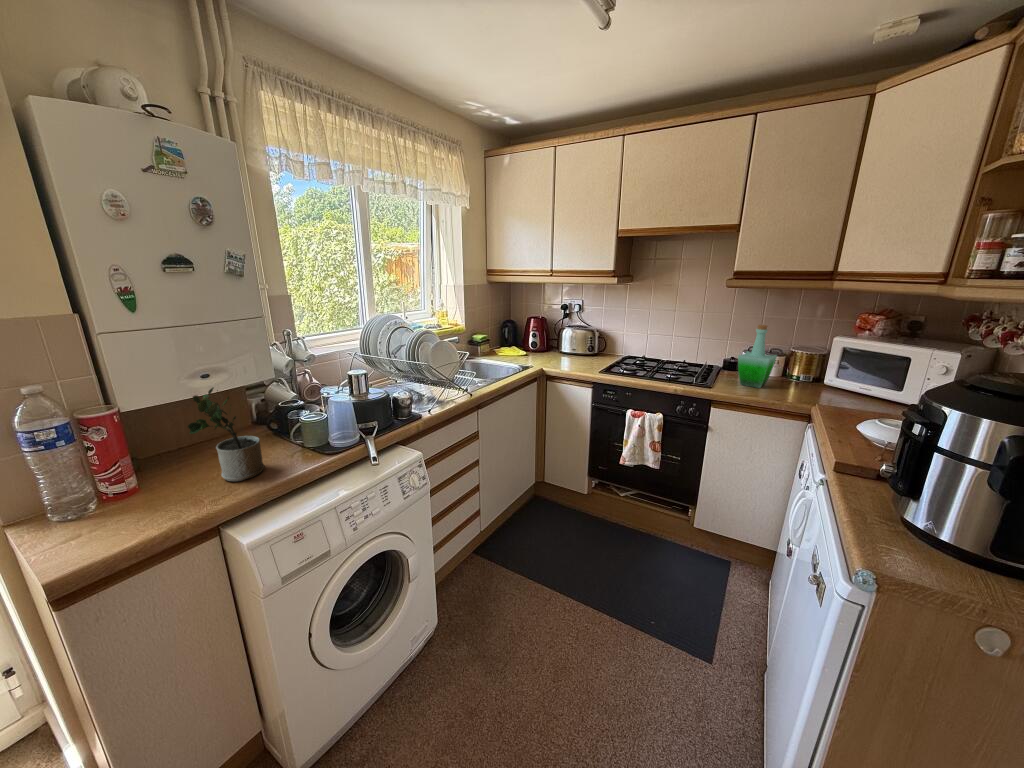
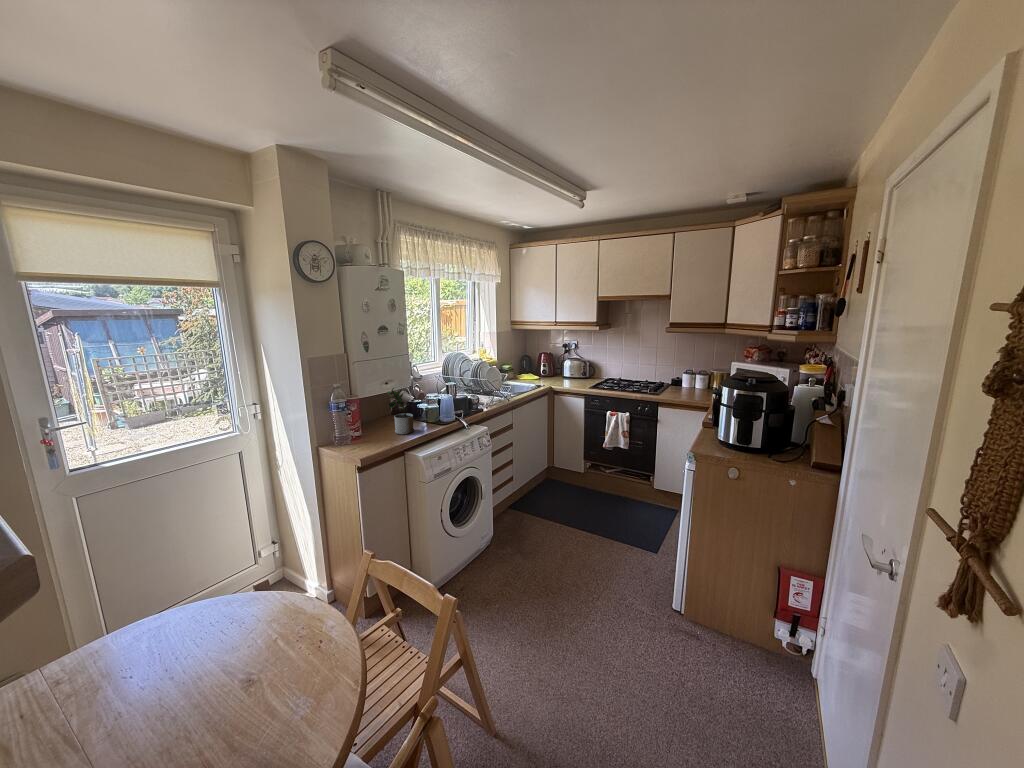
bottle: present [738,325,777,388] -> none [674,355,698,395]

